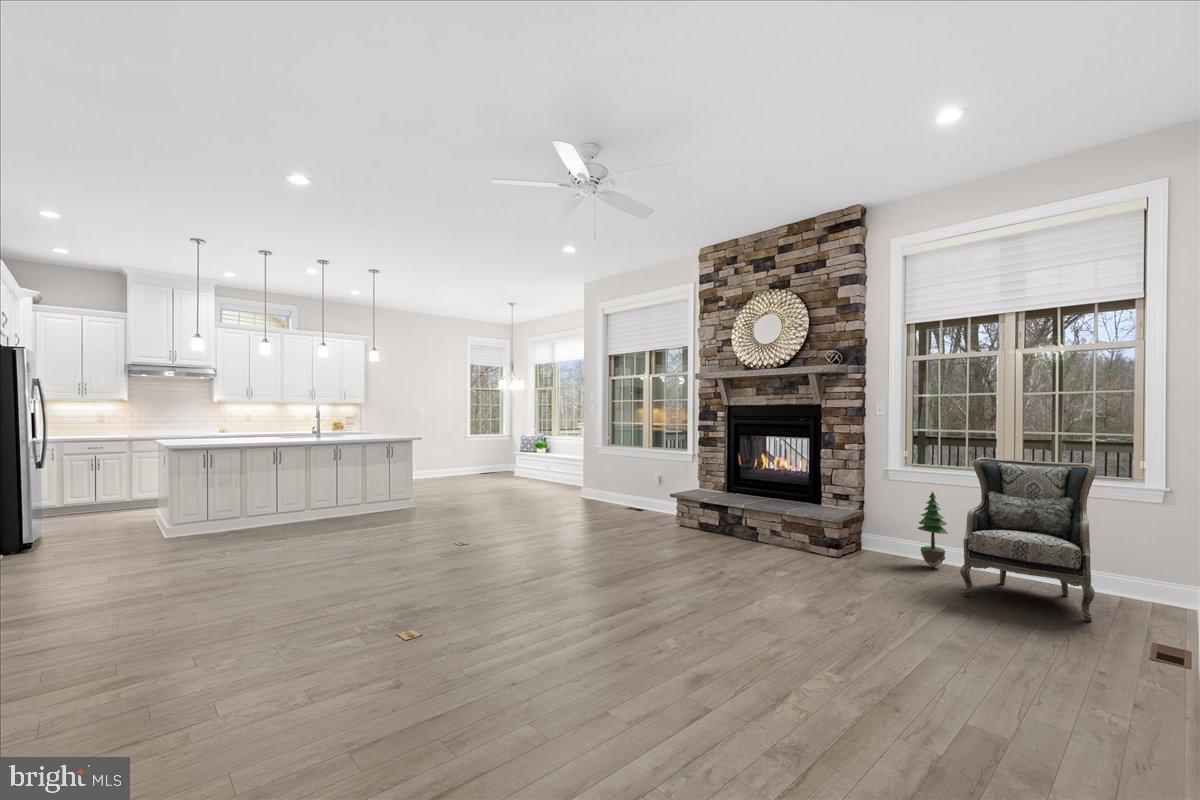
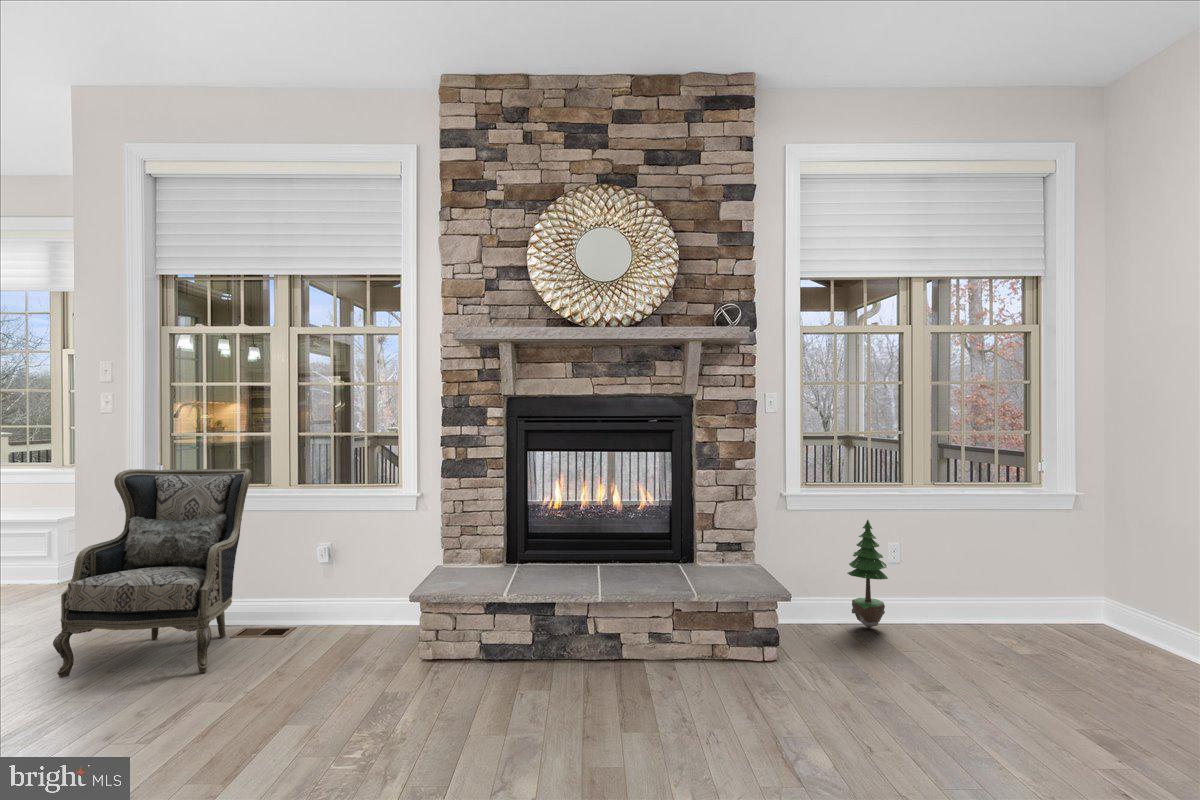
armchair: present [960,457,1096,621] -> present [53,468,251,678]

